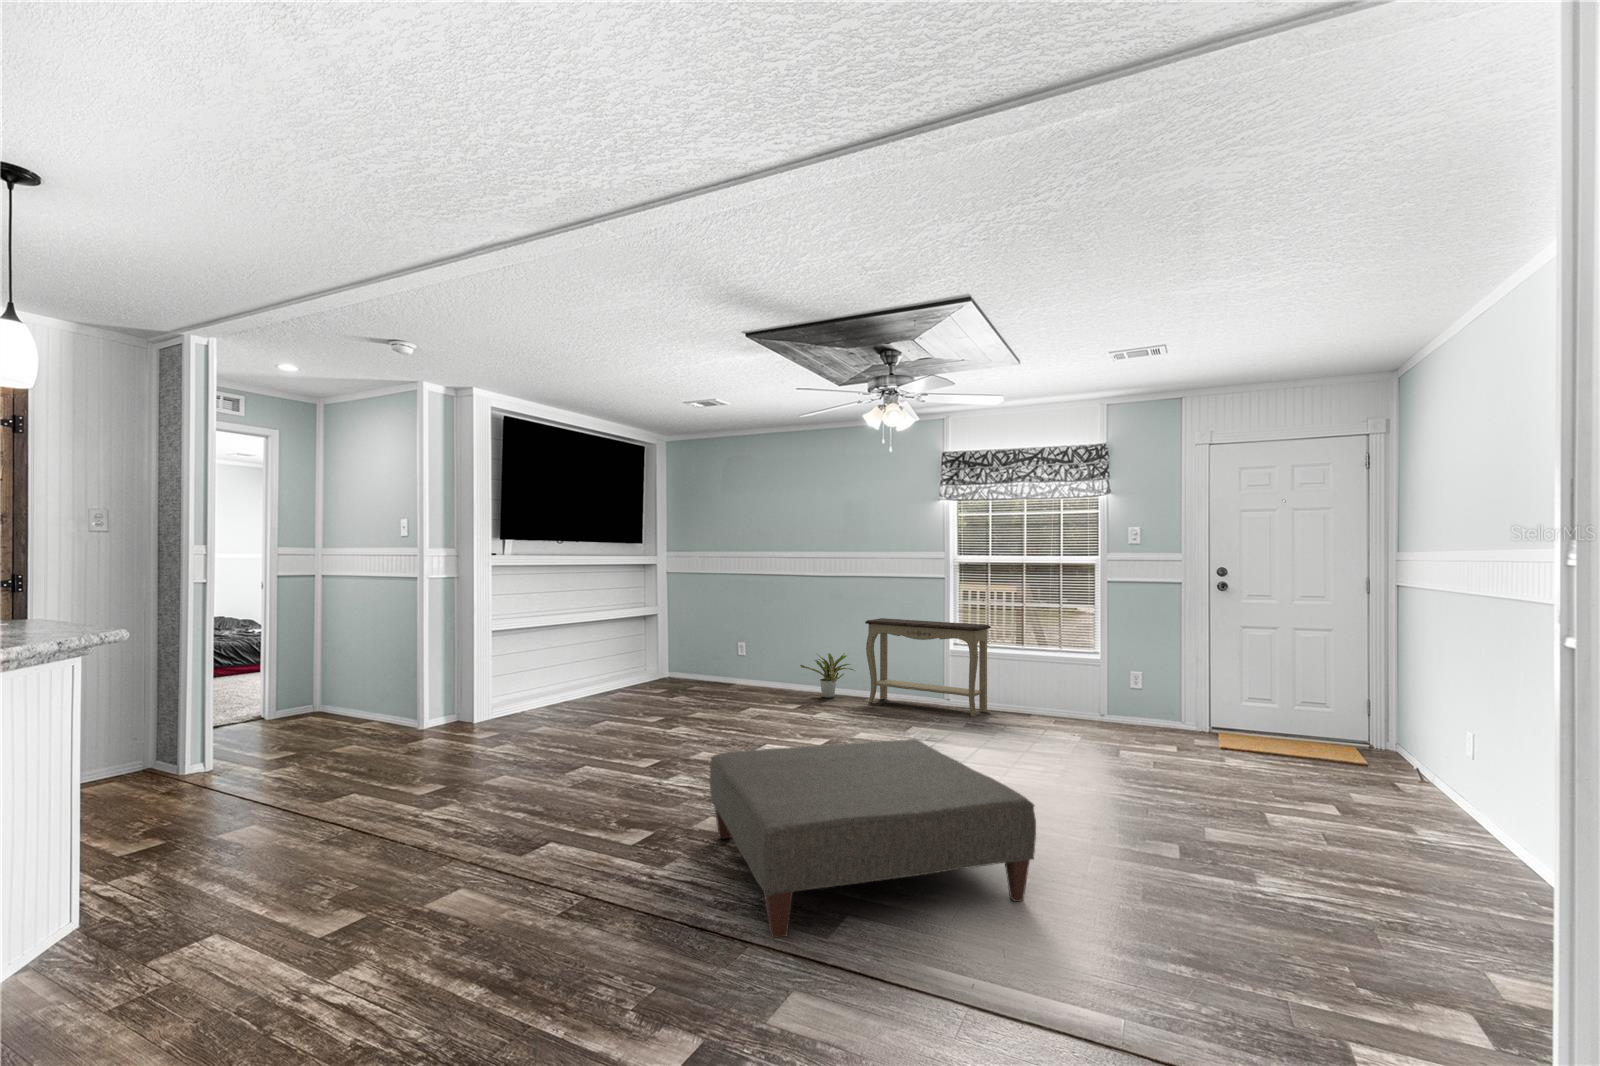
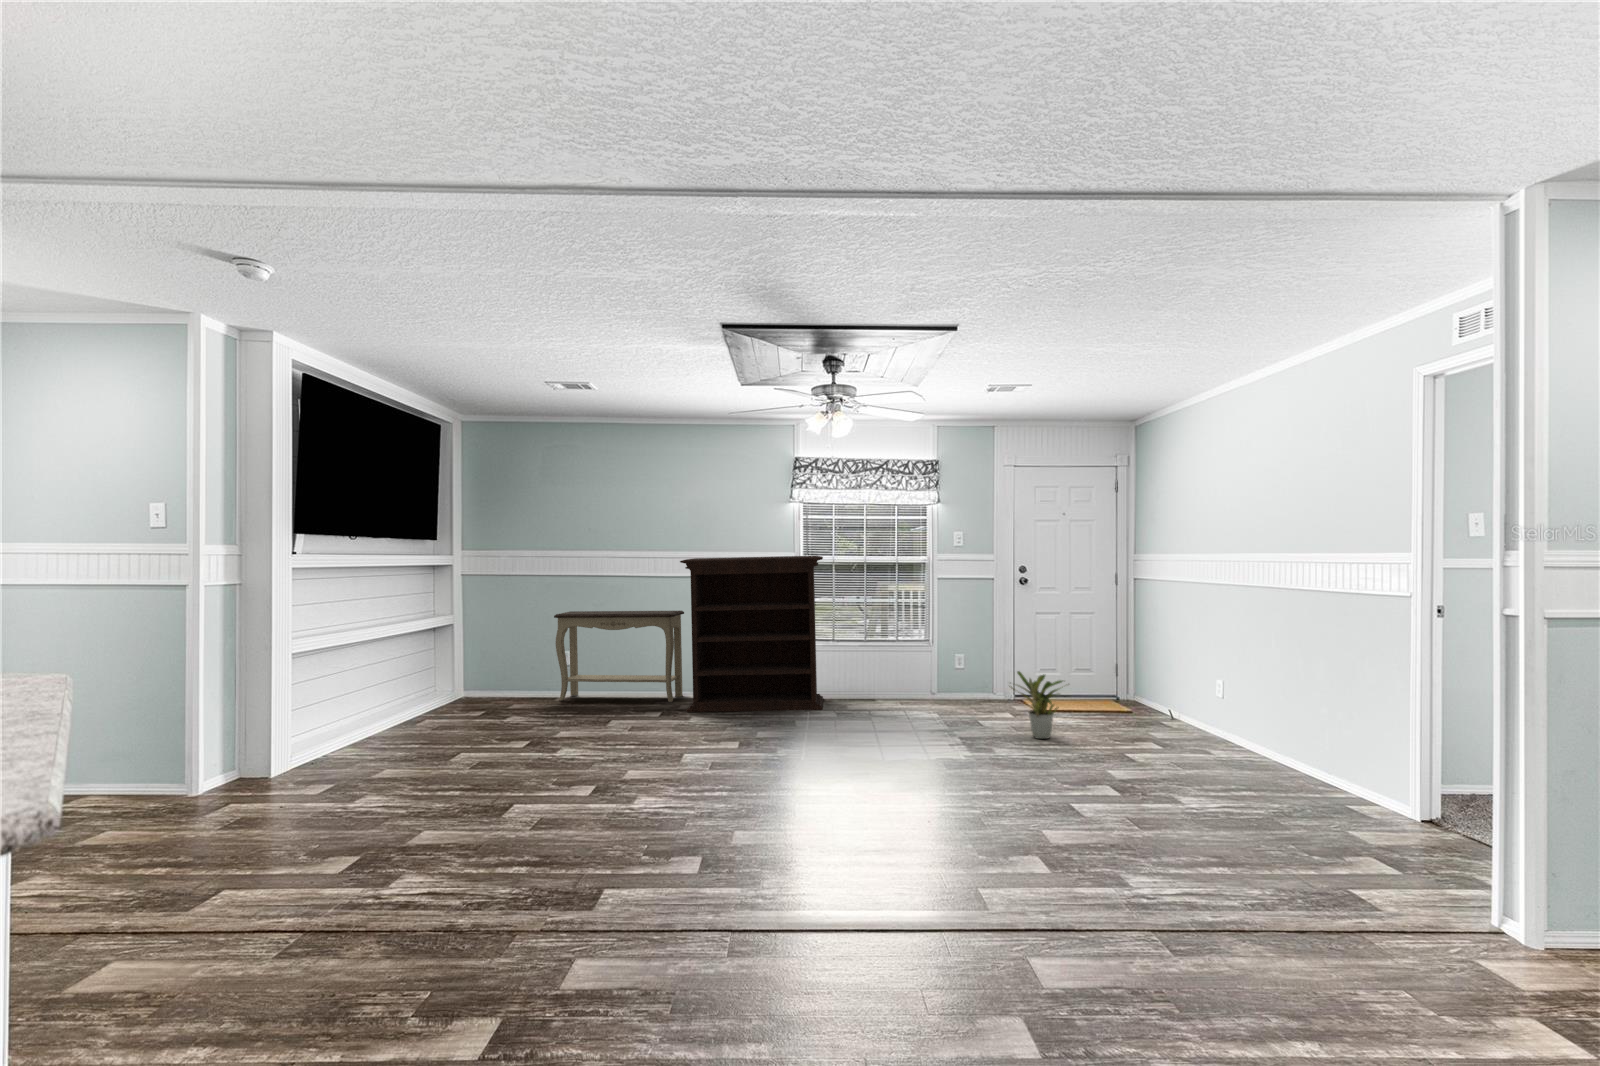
bookshelf: none [982,573,1145,747] -> present [680,556,823,712]
potted plant: present [800,653,855,698] -> present [1011,671,1062,739]
ottoman: present [710,739,1036,938] -> none [428,720,771,922]

